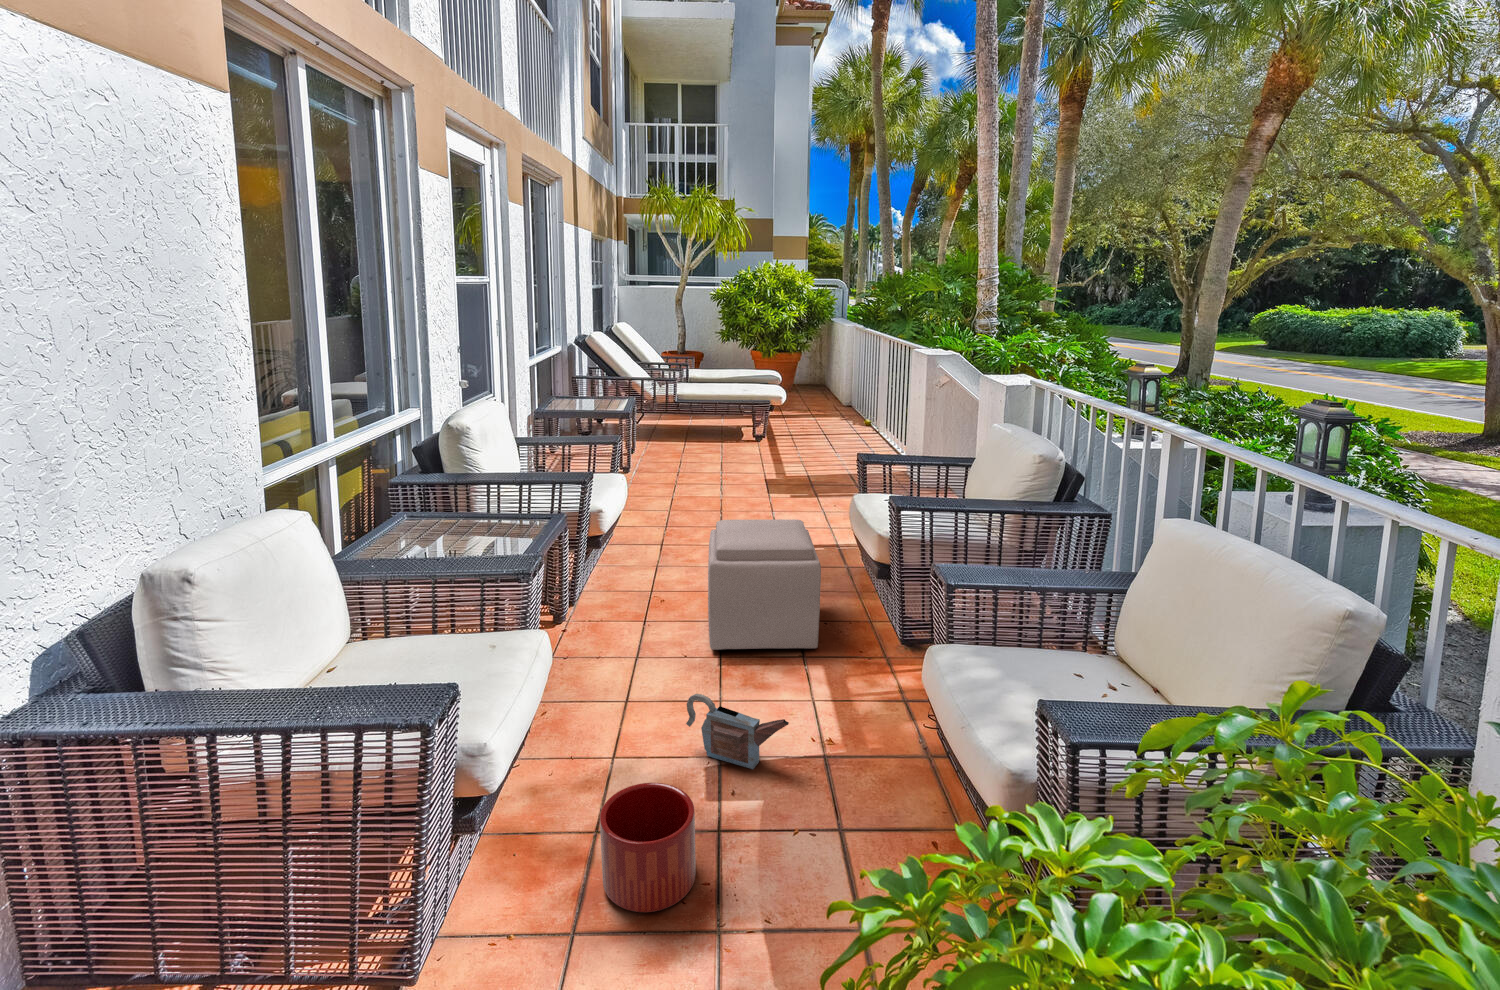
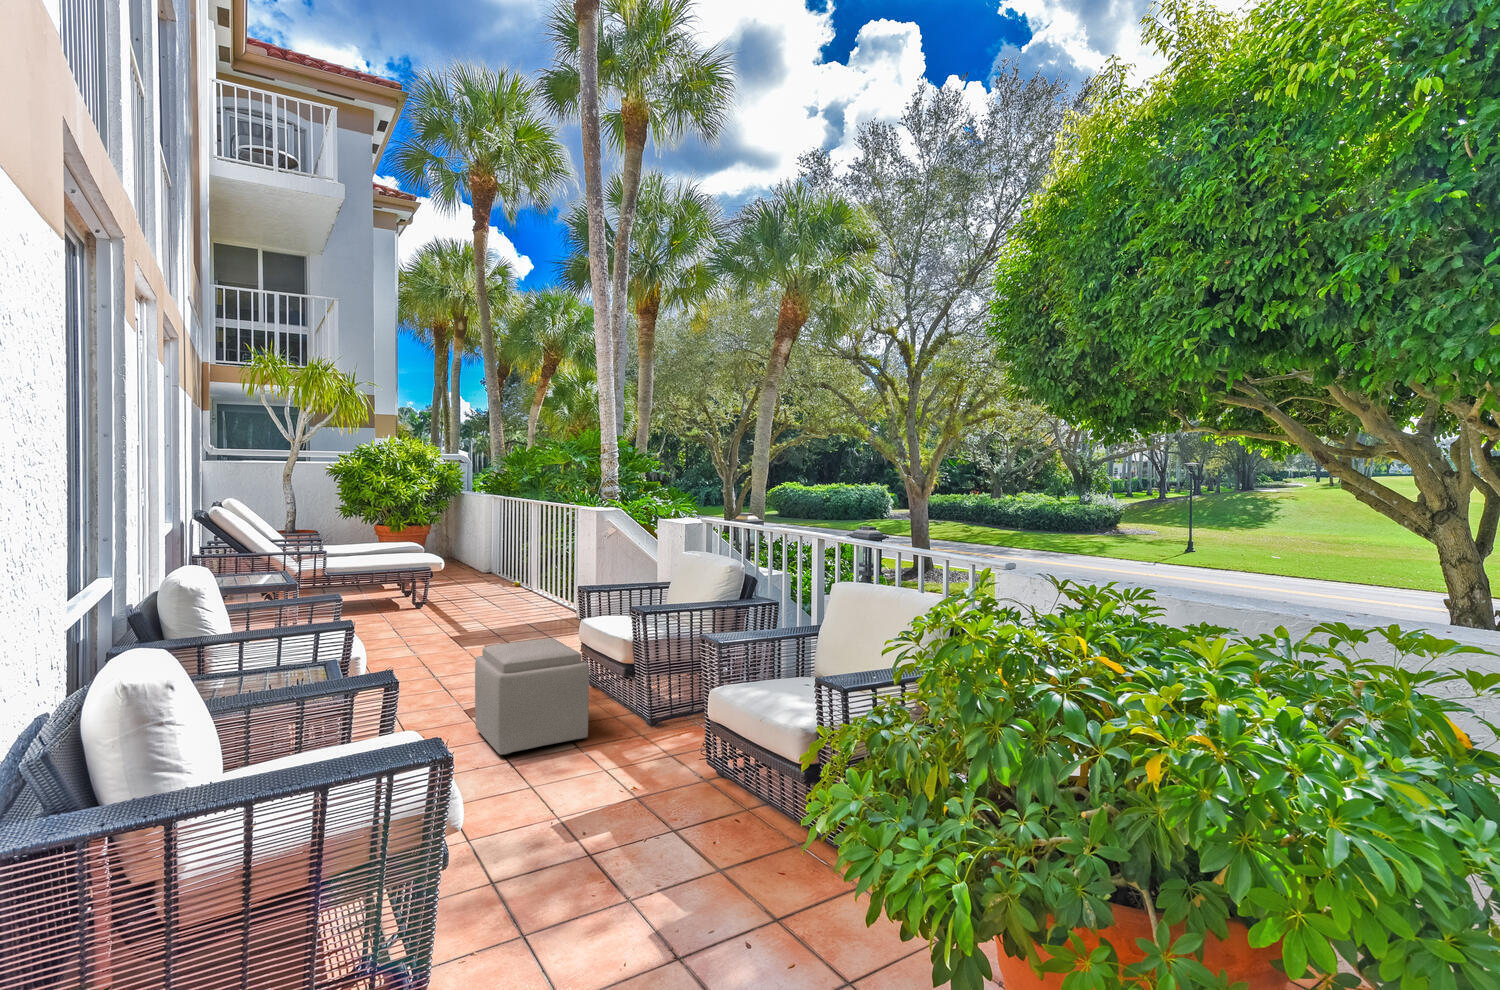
watering can: present [686,694,789,769] -> none [527,766,619,818]
planter: present [600,783,696,912] -> none [524,816,599,912]

